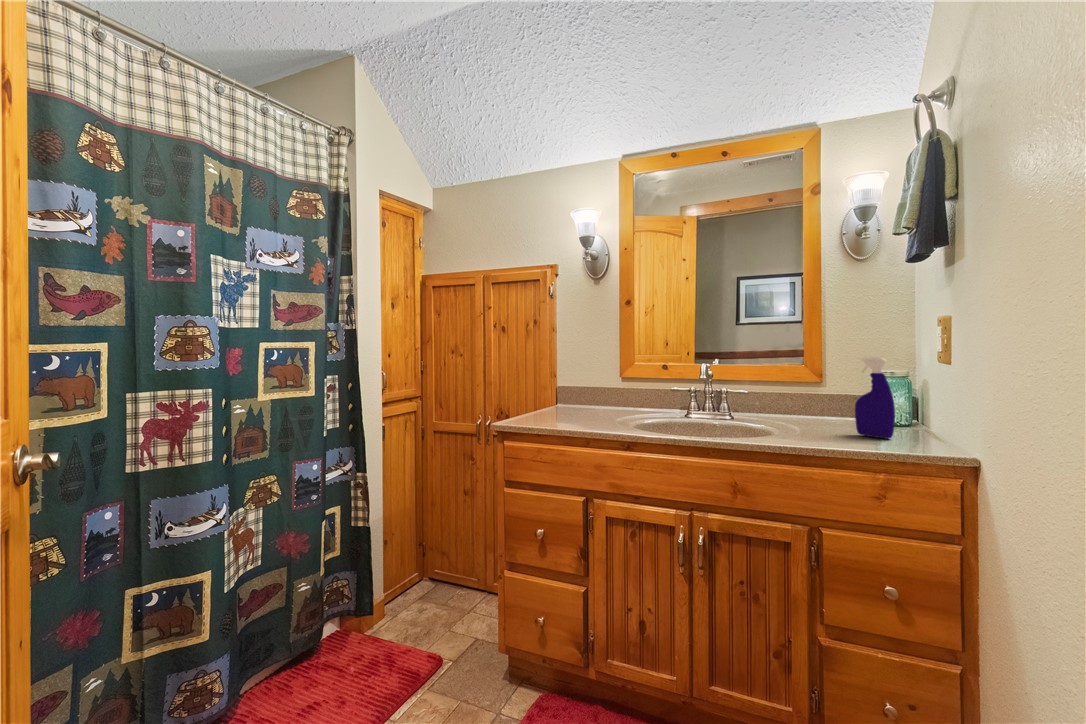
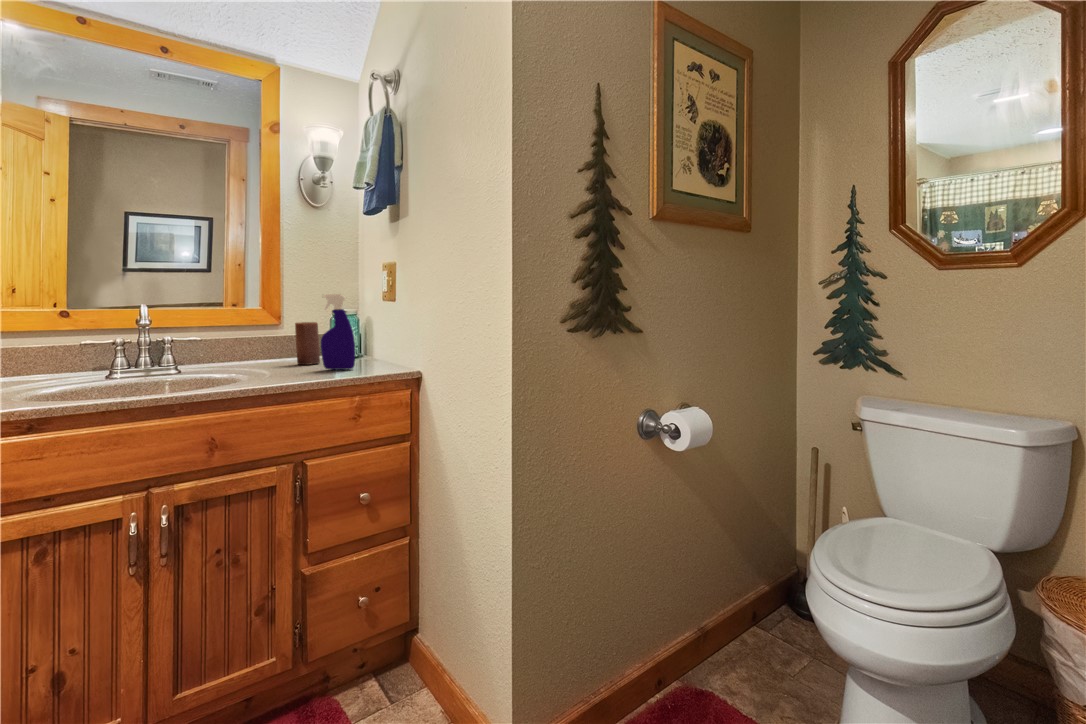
candle: none [835,382,859,426] -> present [295,322,320,365]

